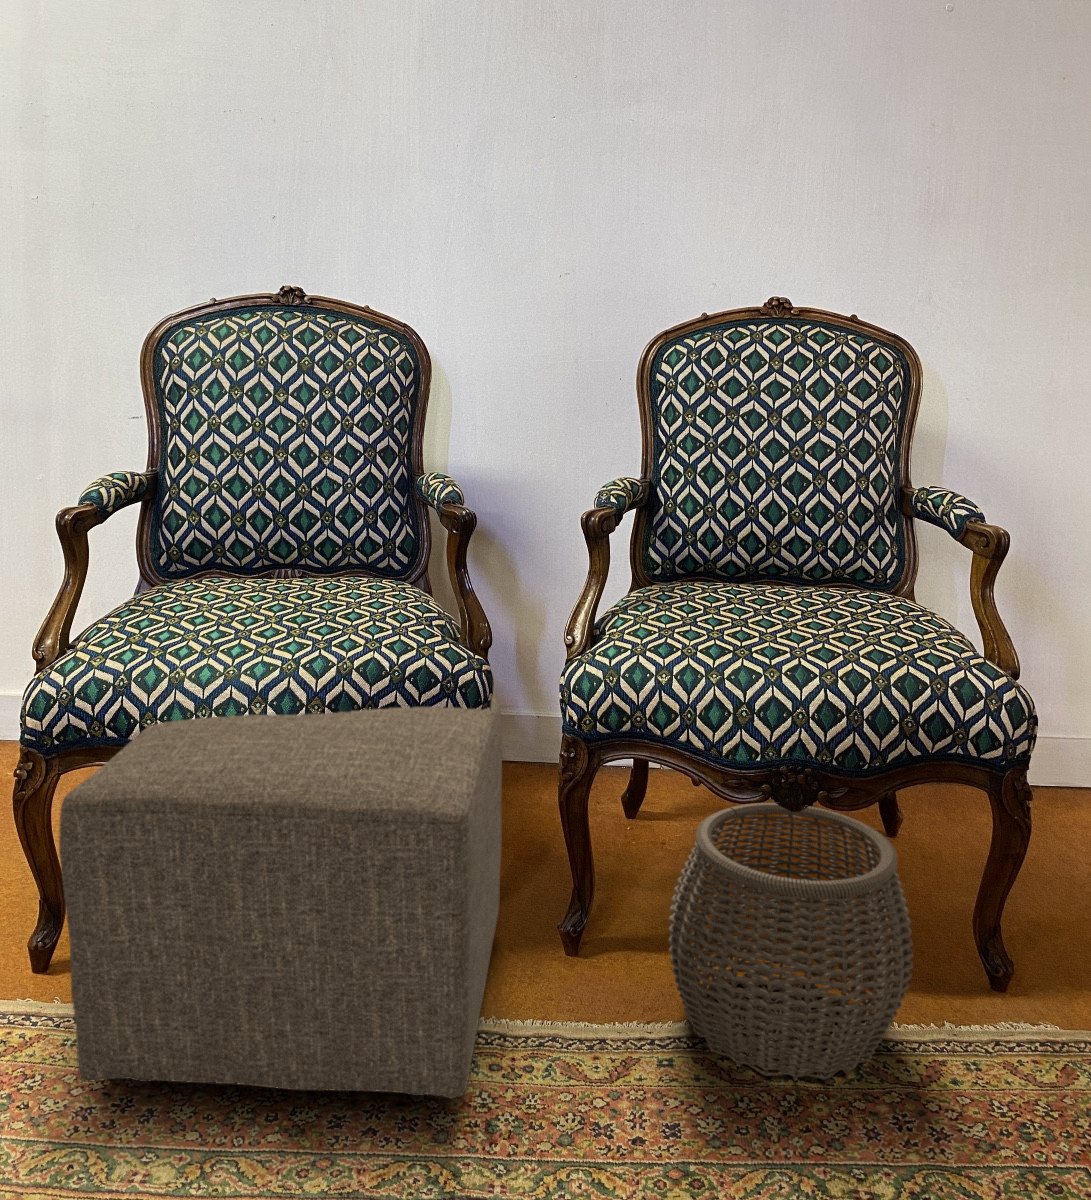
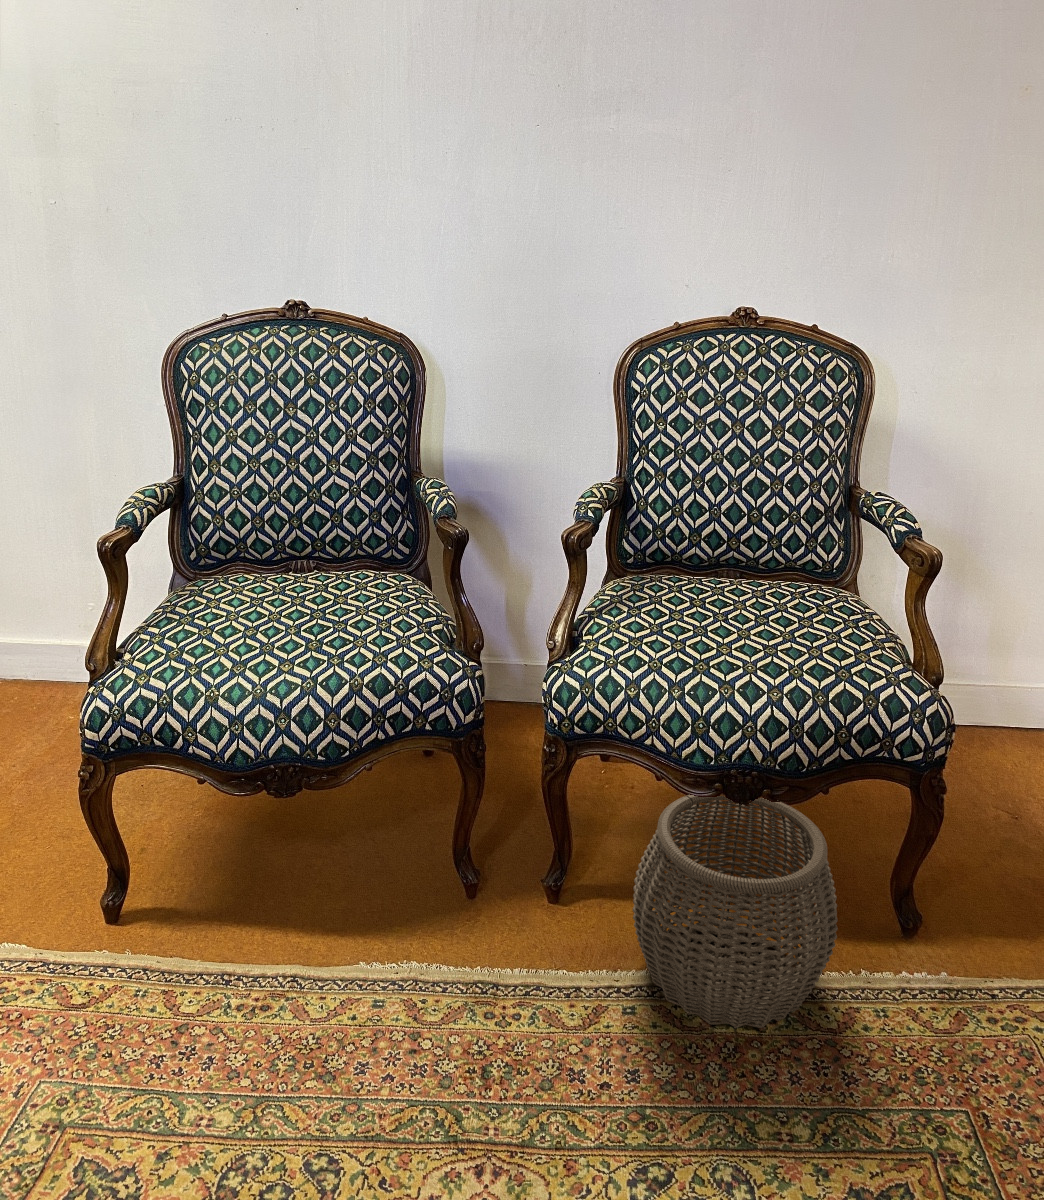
ottoman: present [59,698,502,1098] -> none [122,683,493,1053]

